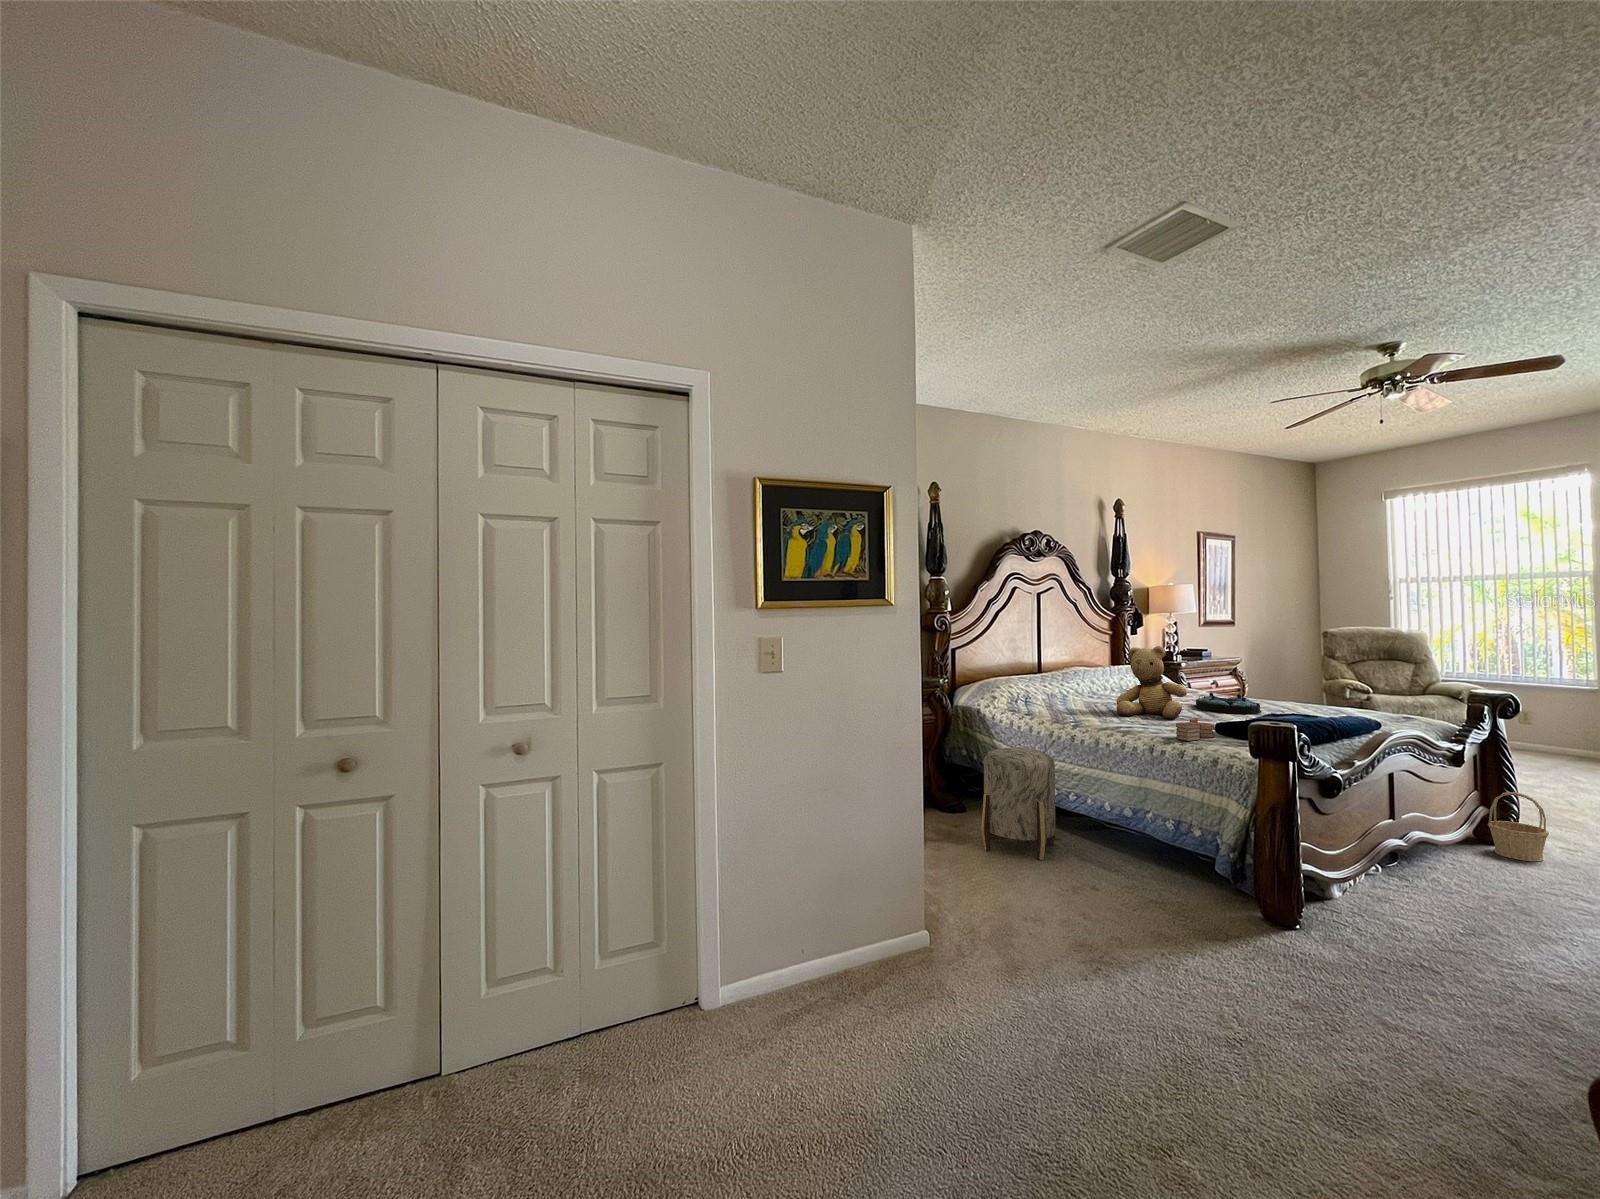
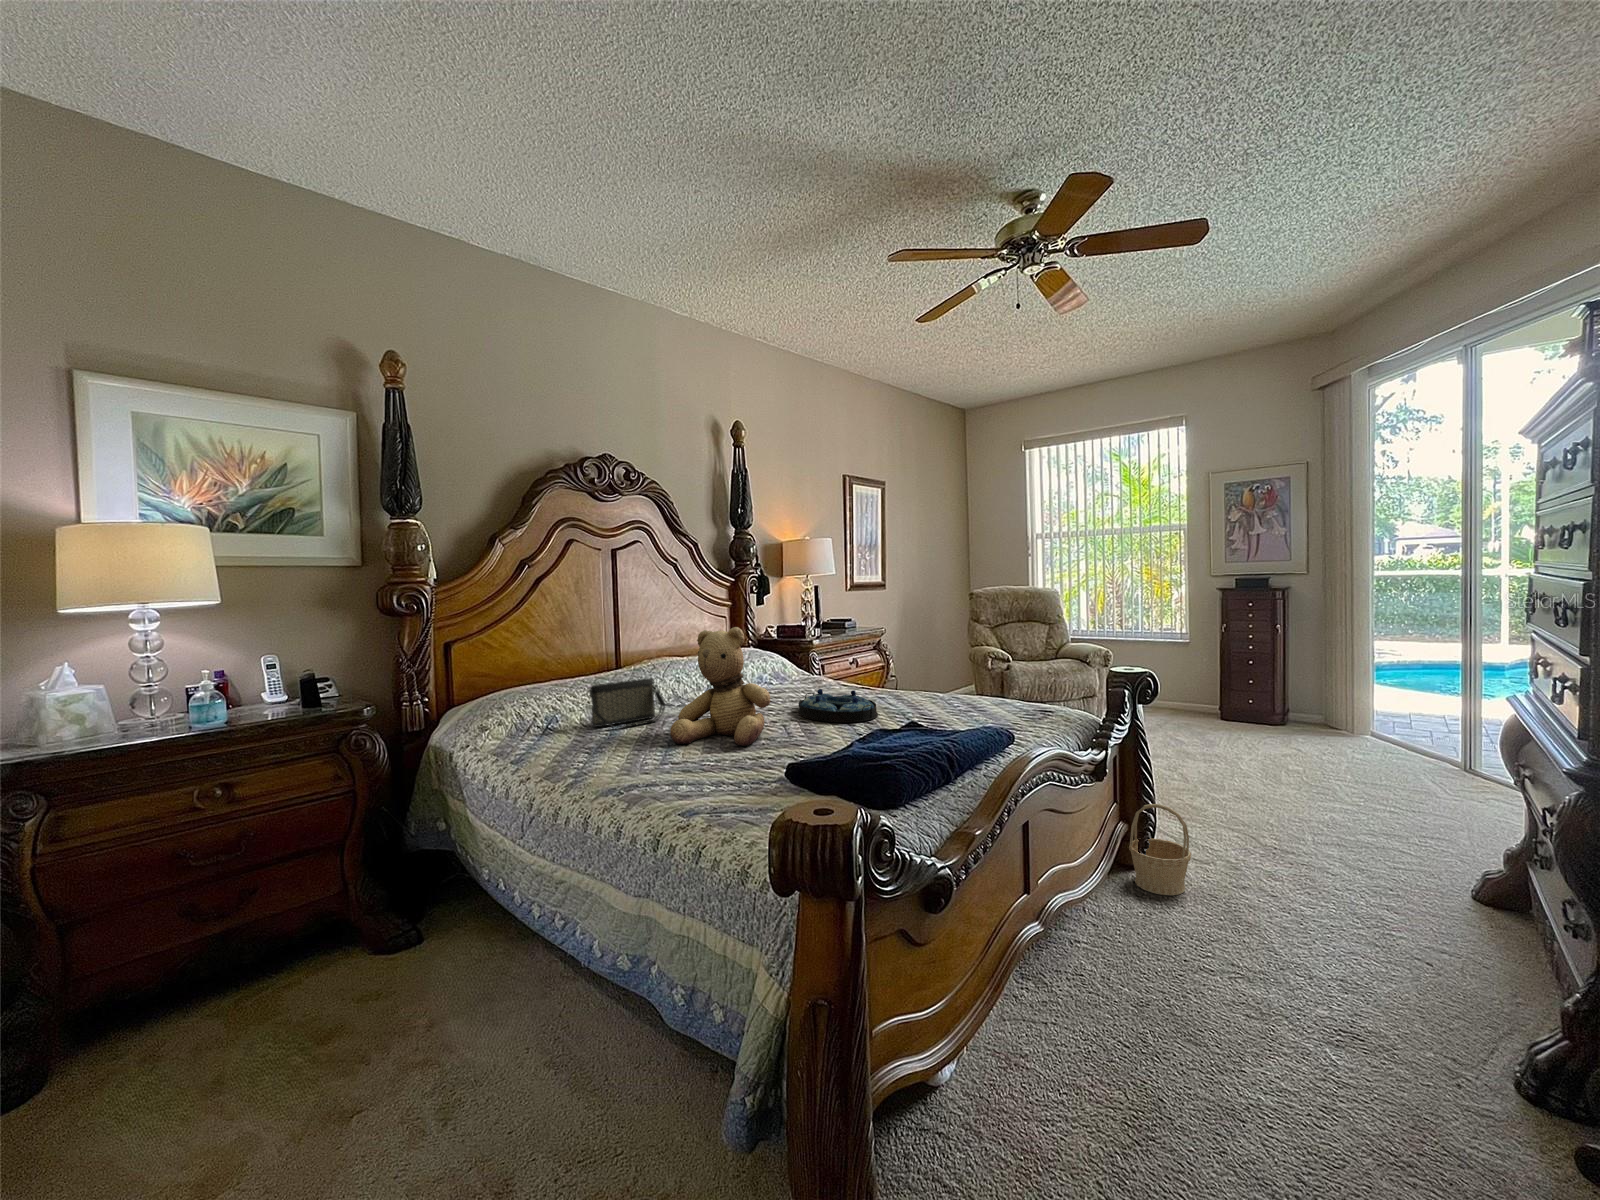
handbag: none [1052,678,1099,707] -> present [589,678,665,727]
book: present [1176,718,1215,741] -> none [713,759,781,811]
ottoman: present [981,747,1056,860] -> none [367,832,538,1068]

